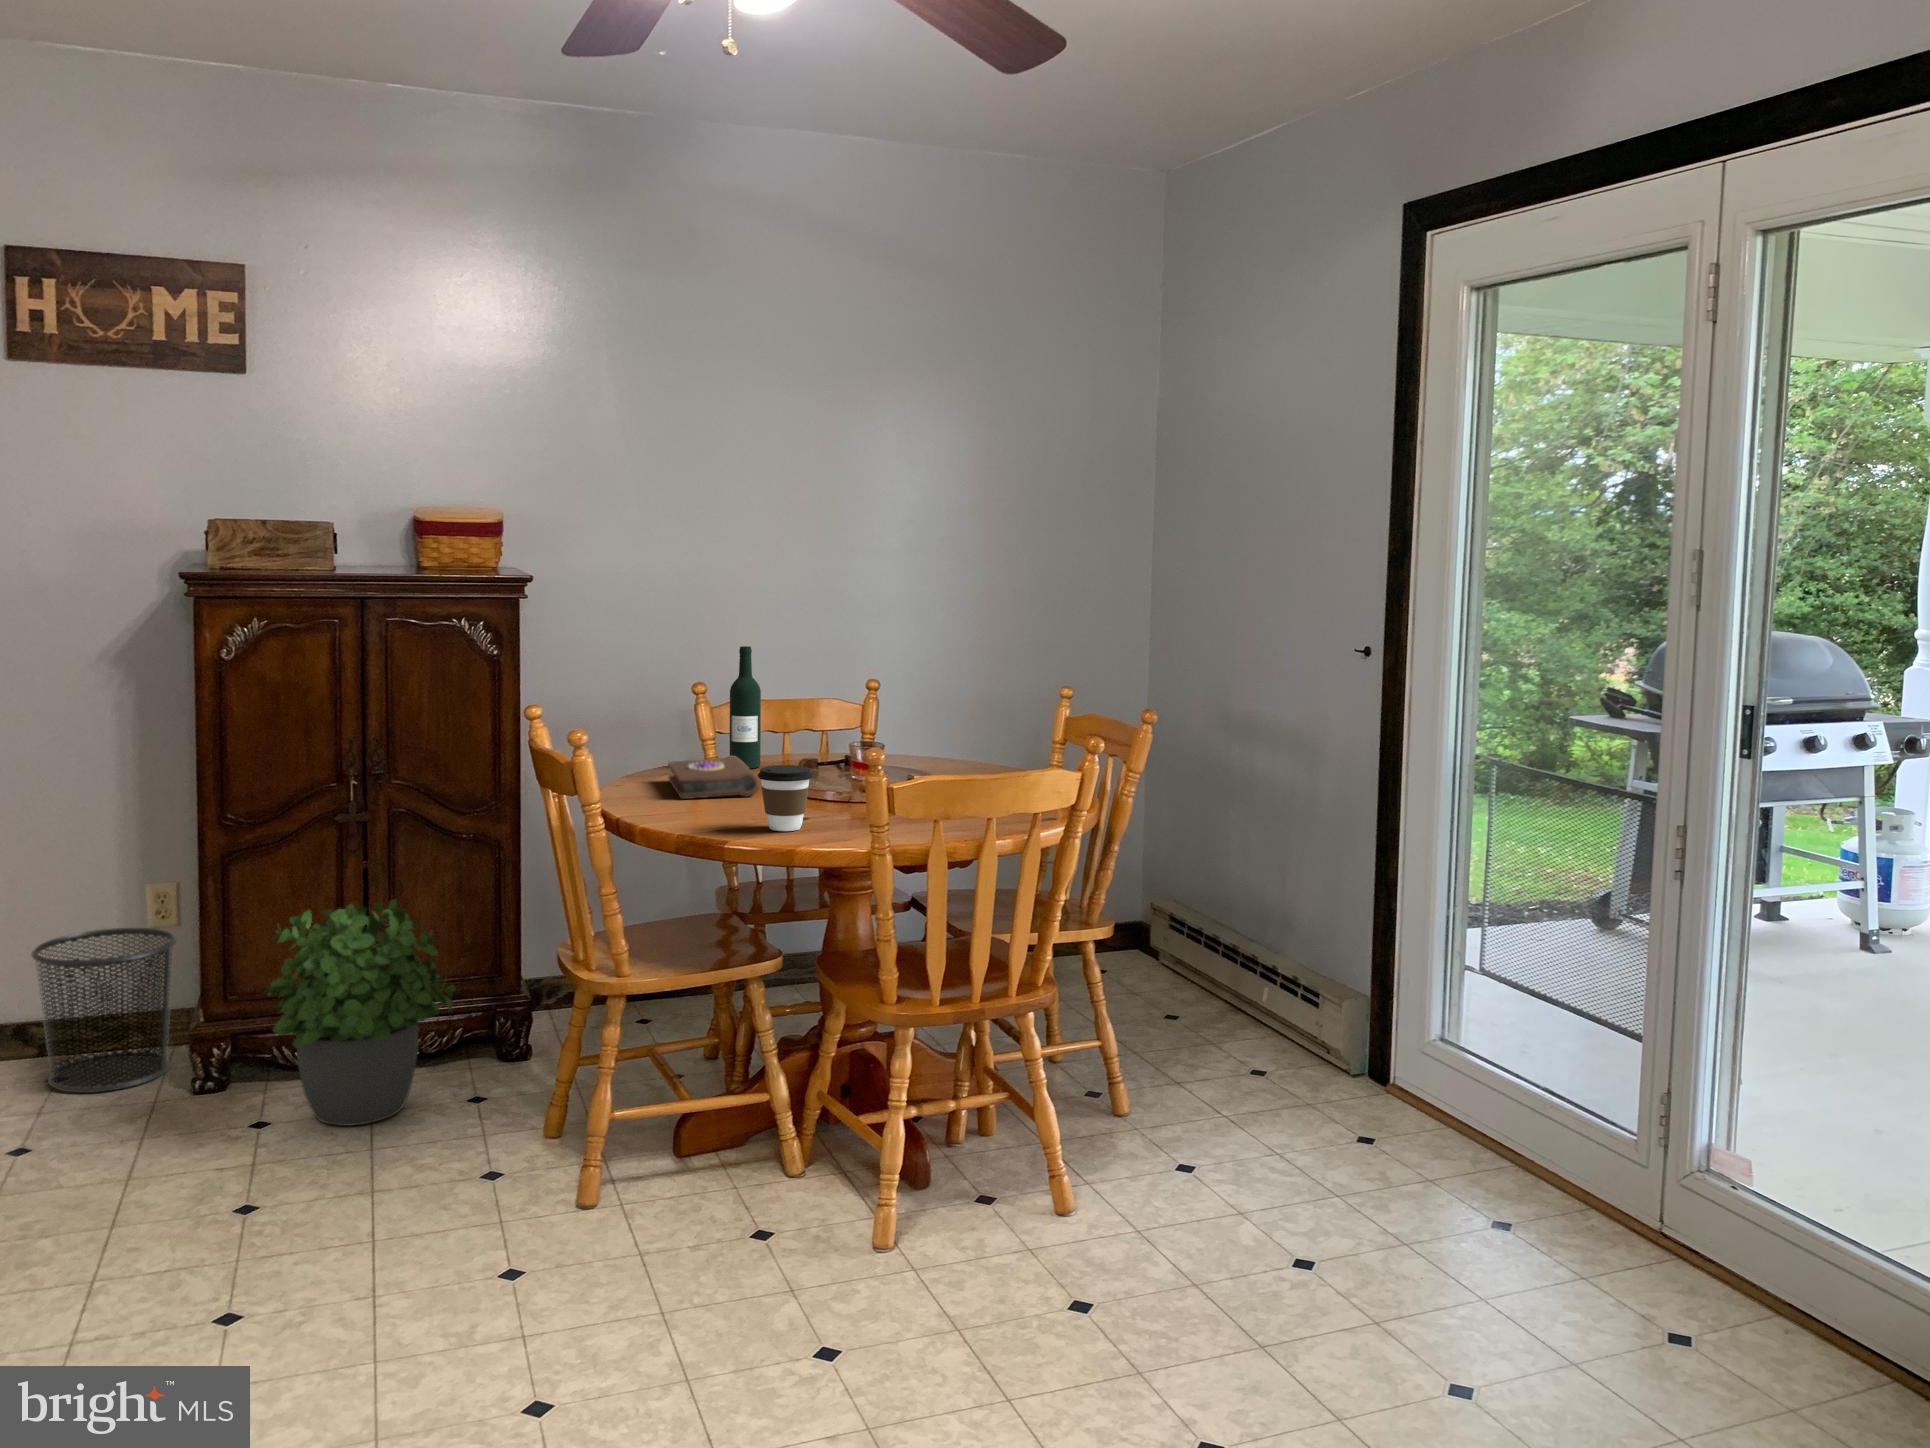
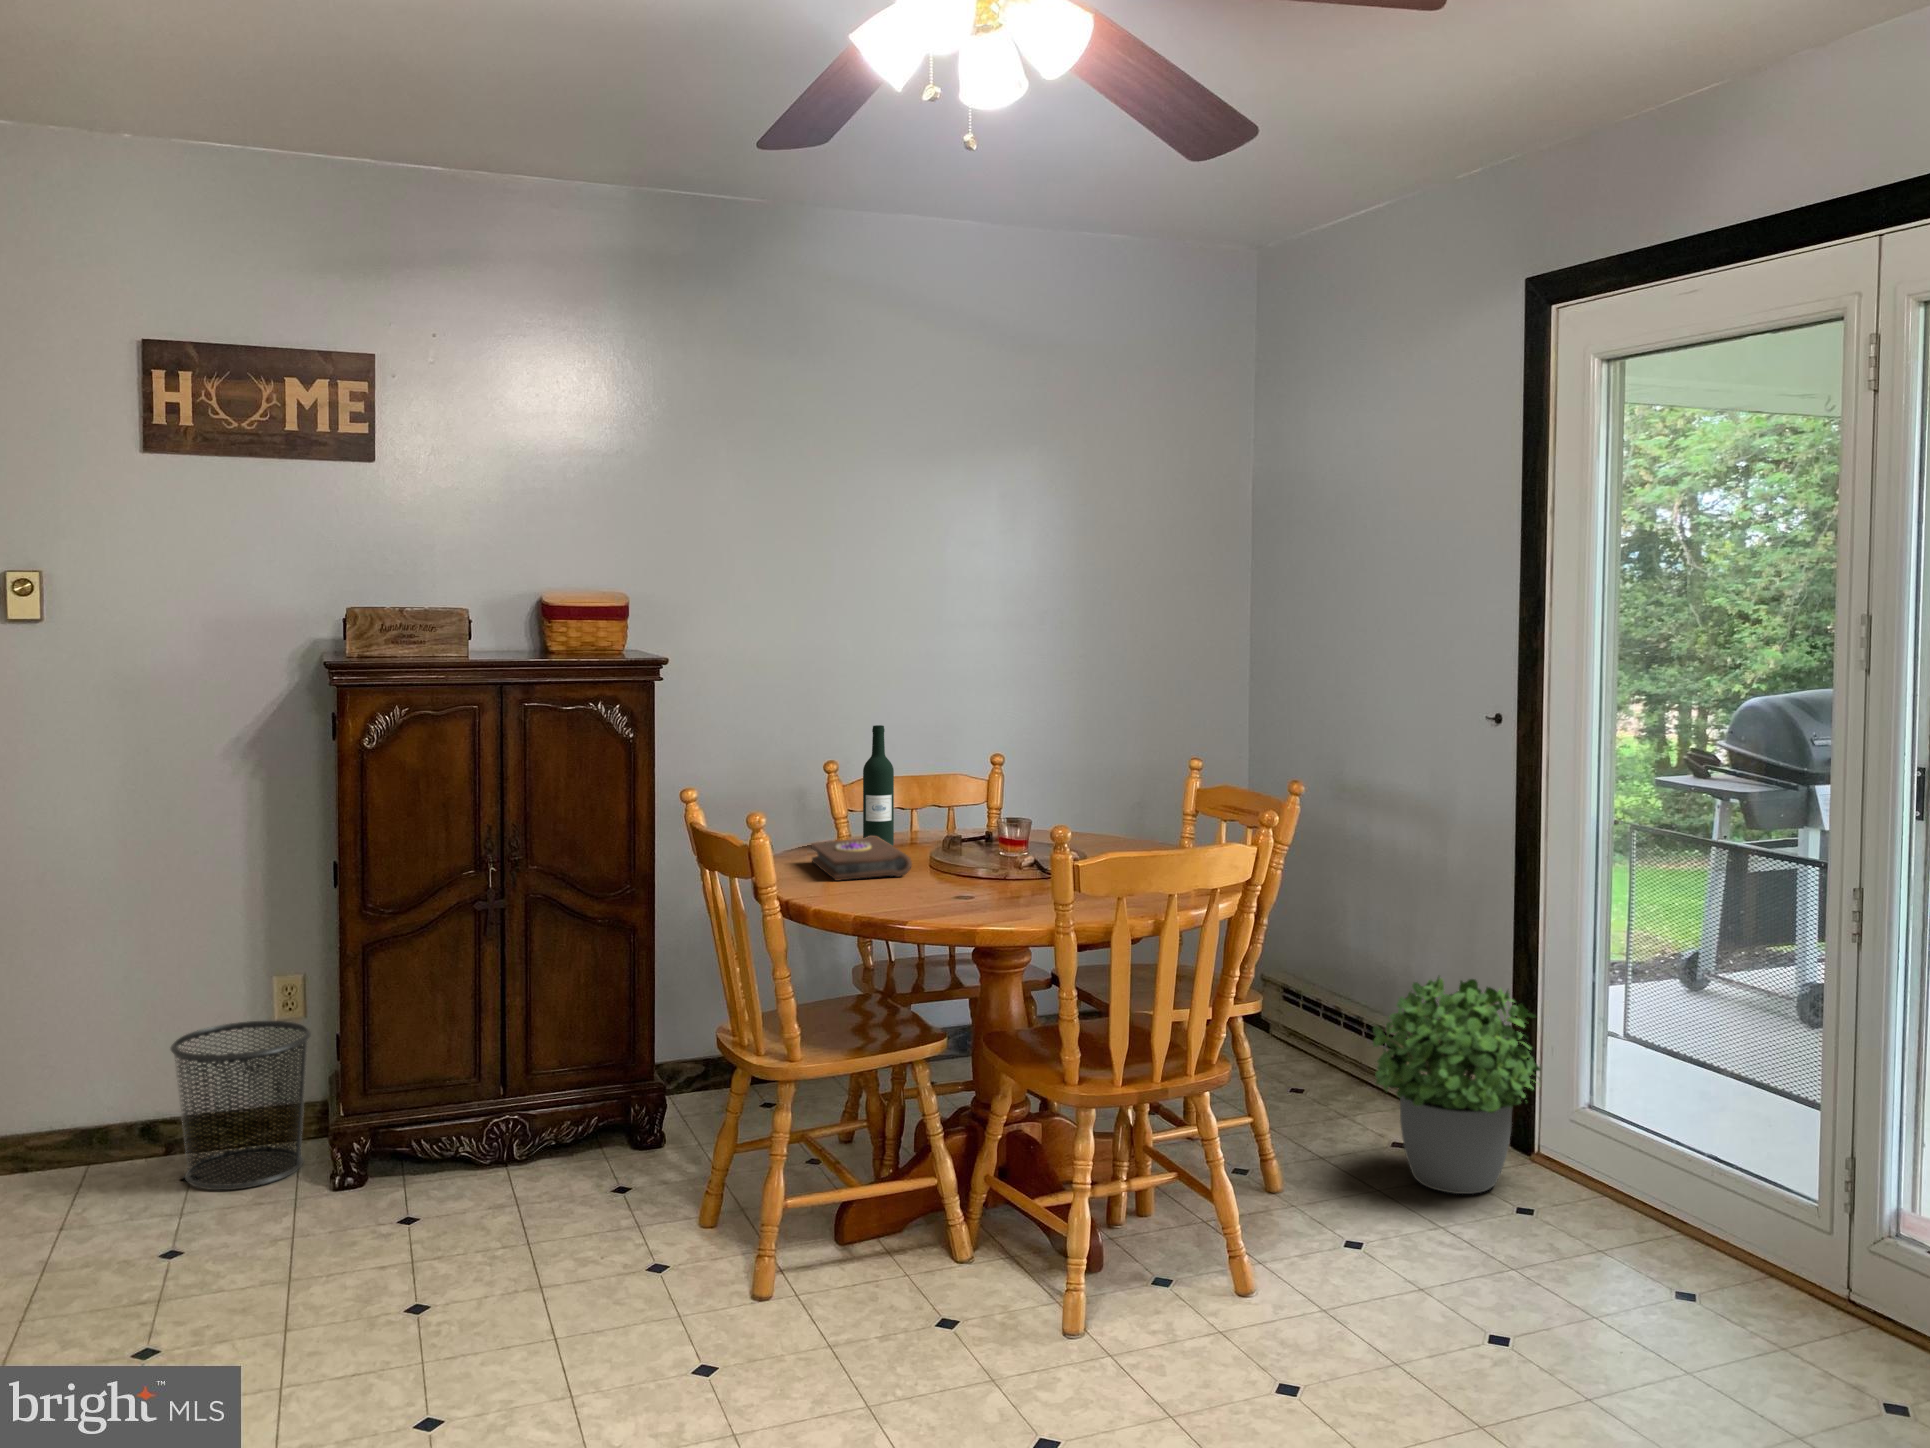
coffee cup: present [758,765,813,831] -> none [930,845,983,911]
potted plant: present [263,899,455,1126] -> present [1373,976,1541,1194]

